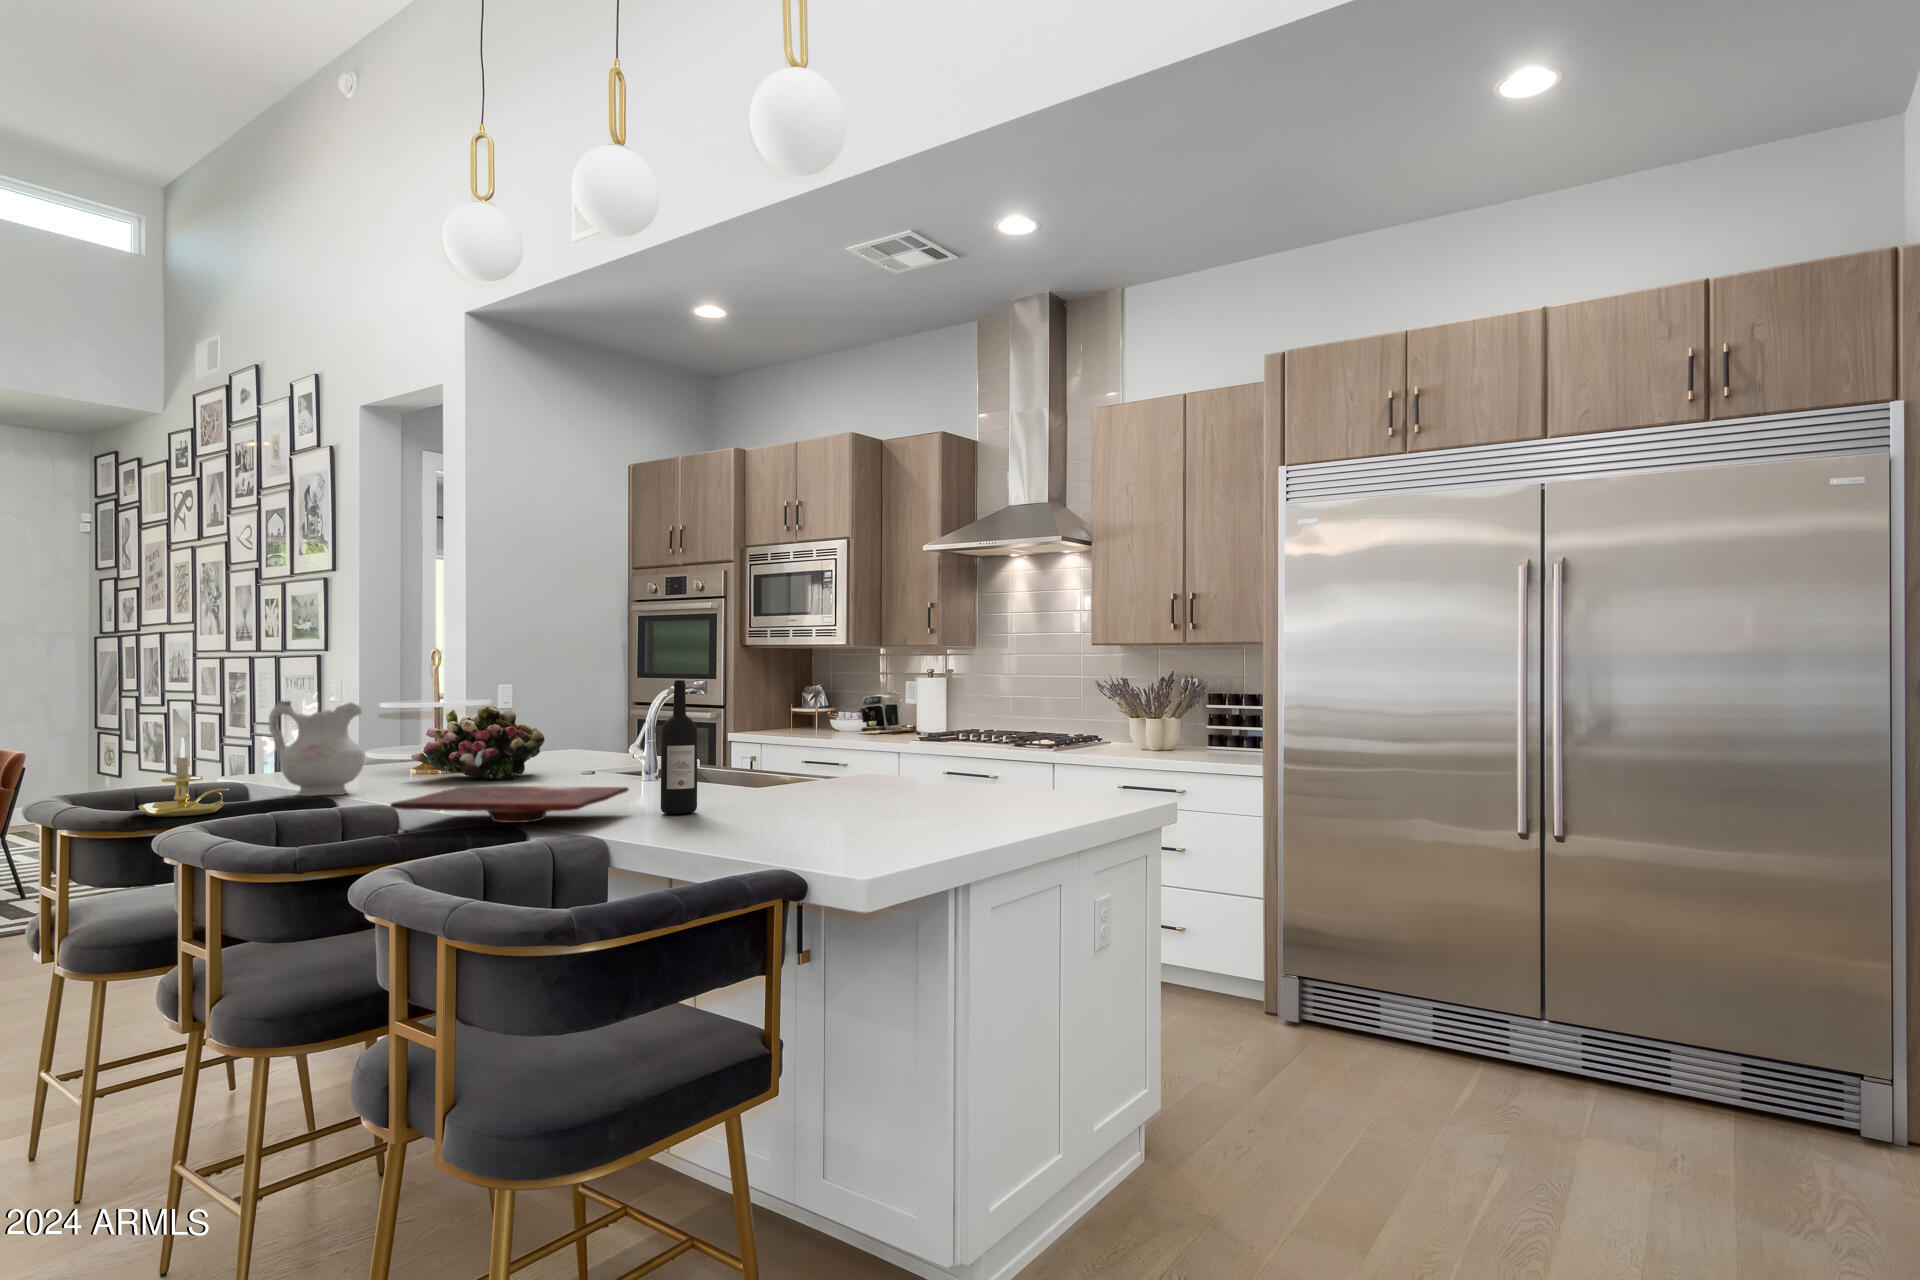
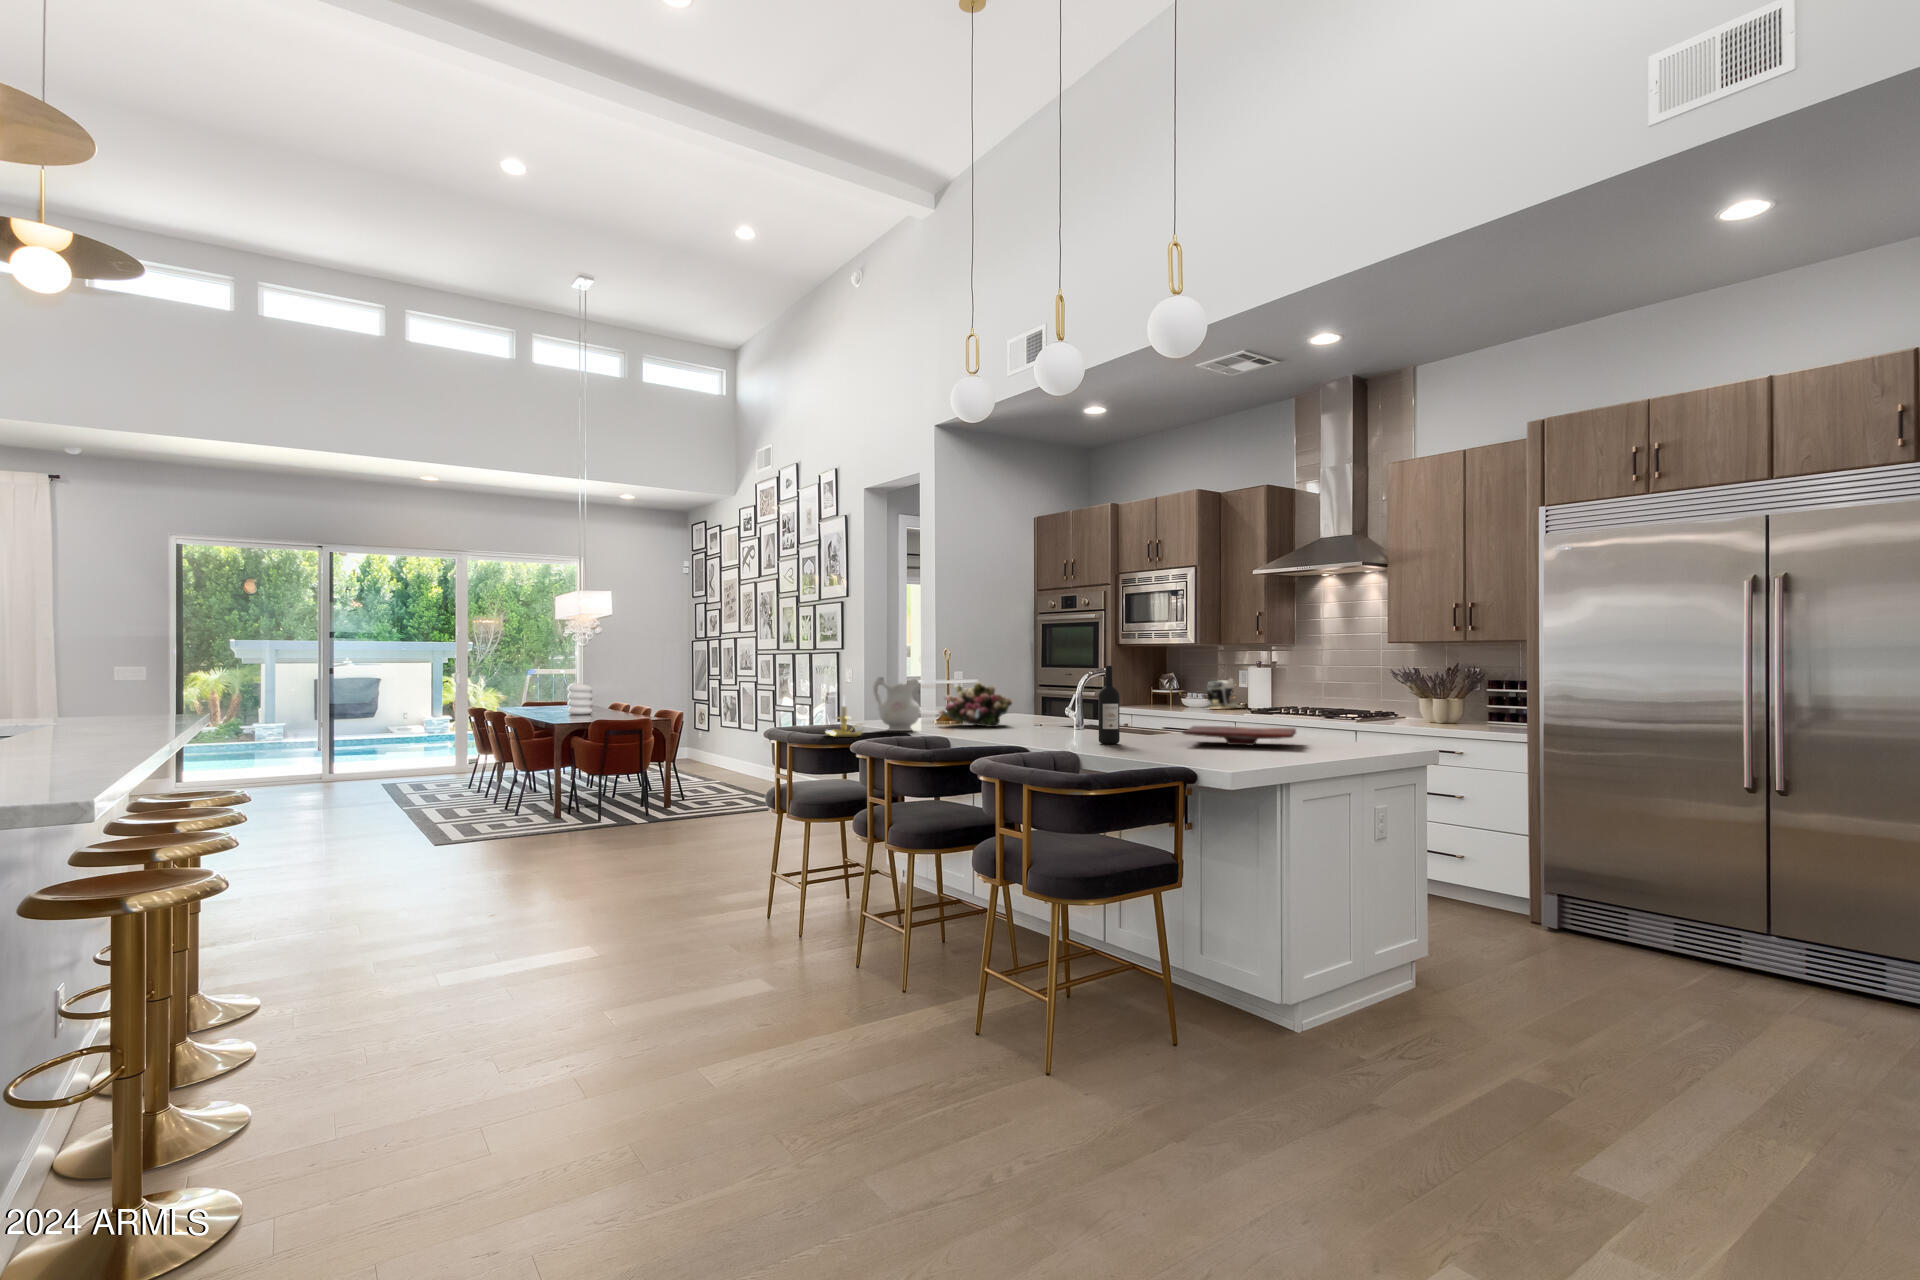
cutting board: present [390,786,629,823] -> present [1183,726,1296,745]

